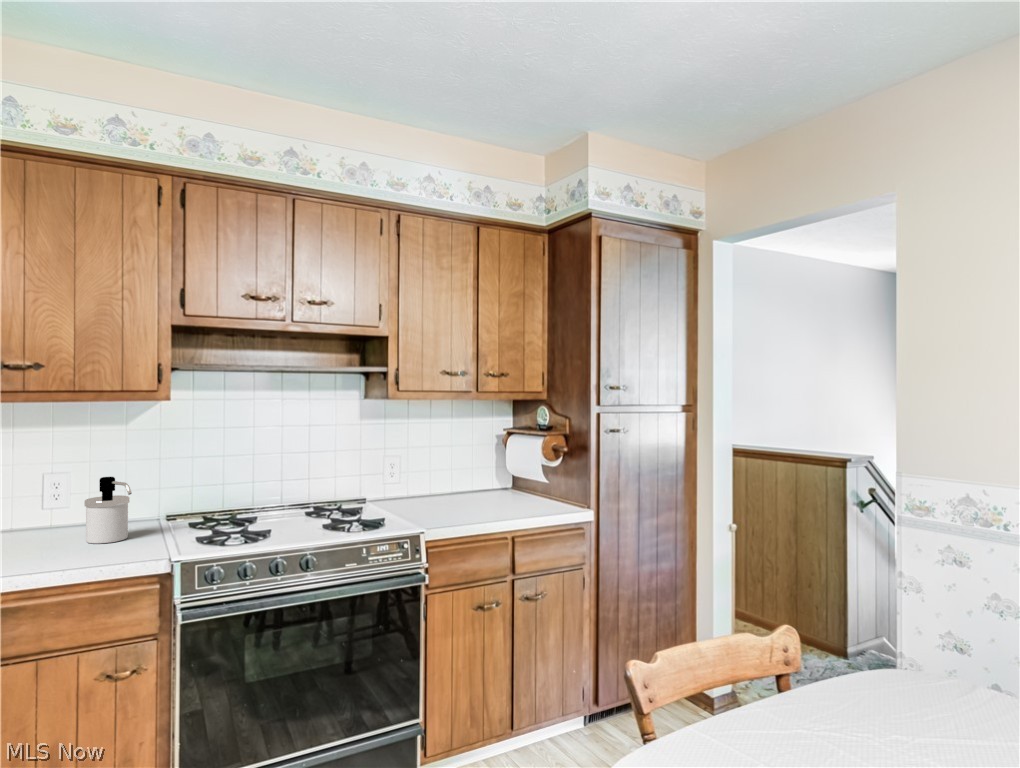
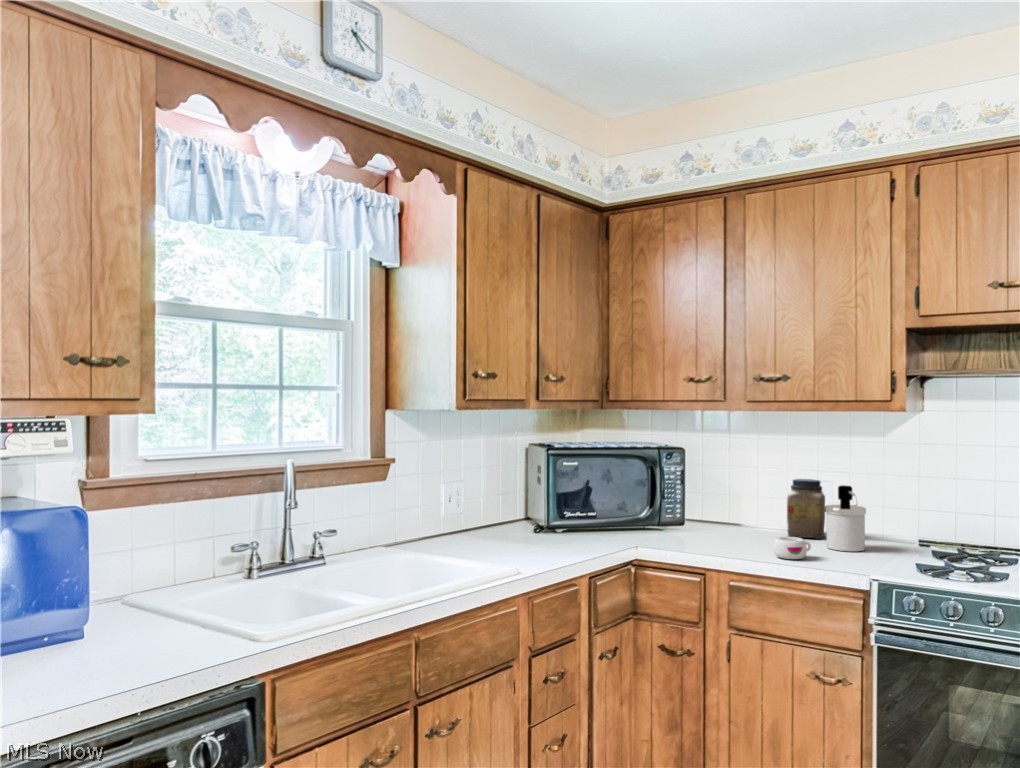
jar: none [24,476,69,542] -> present [787,479,825,539]
mug: none [47,538,88,564] -> present [773,537,811,559]

